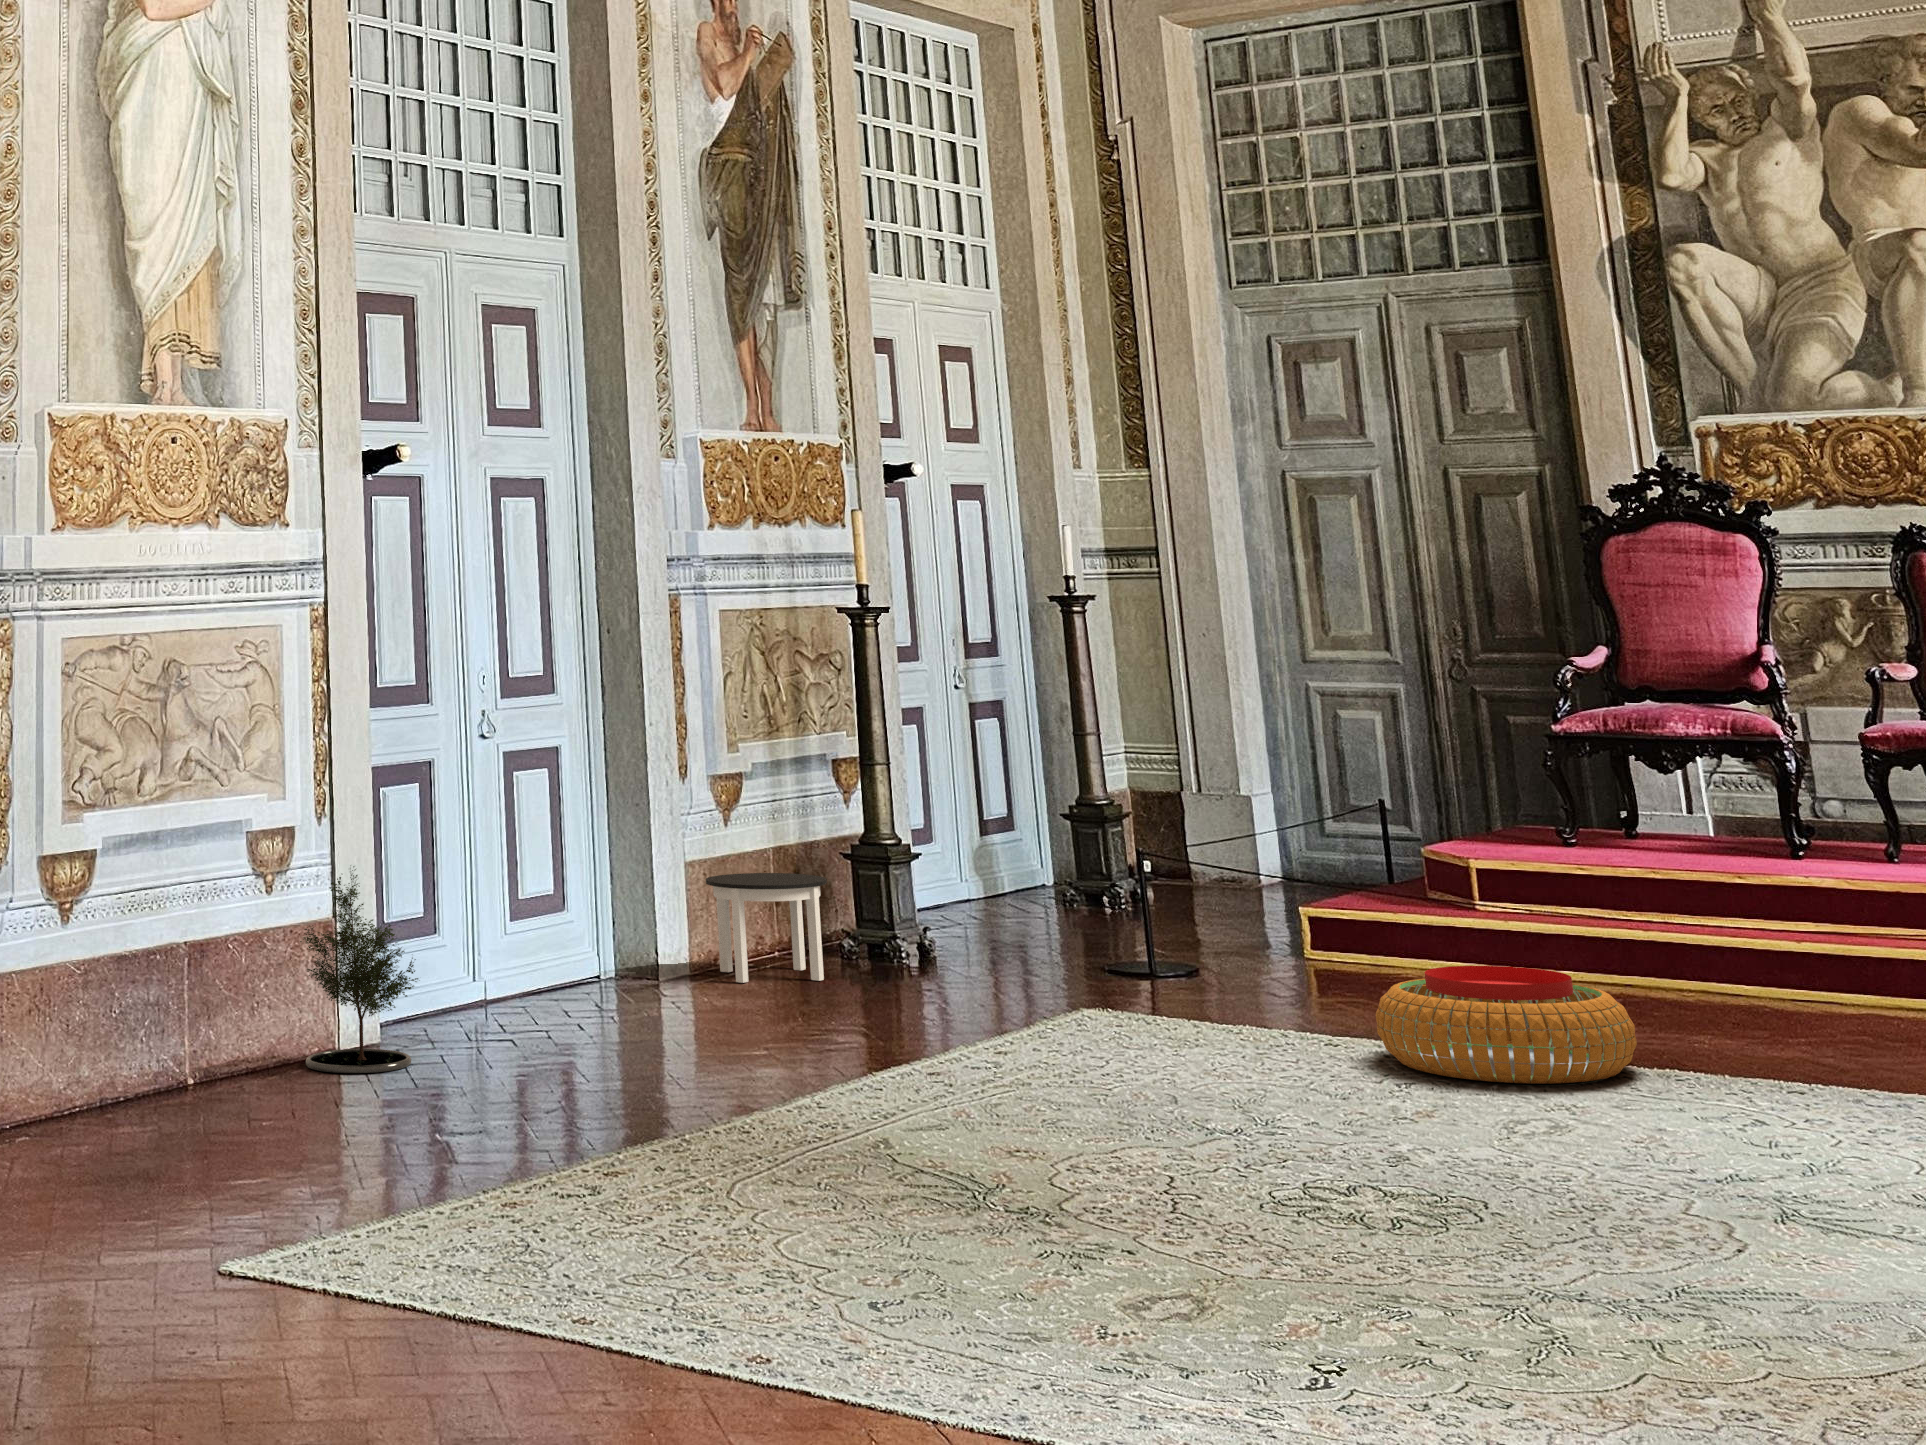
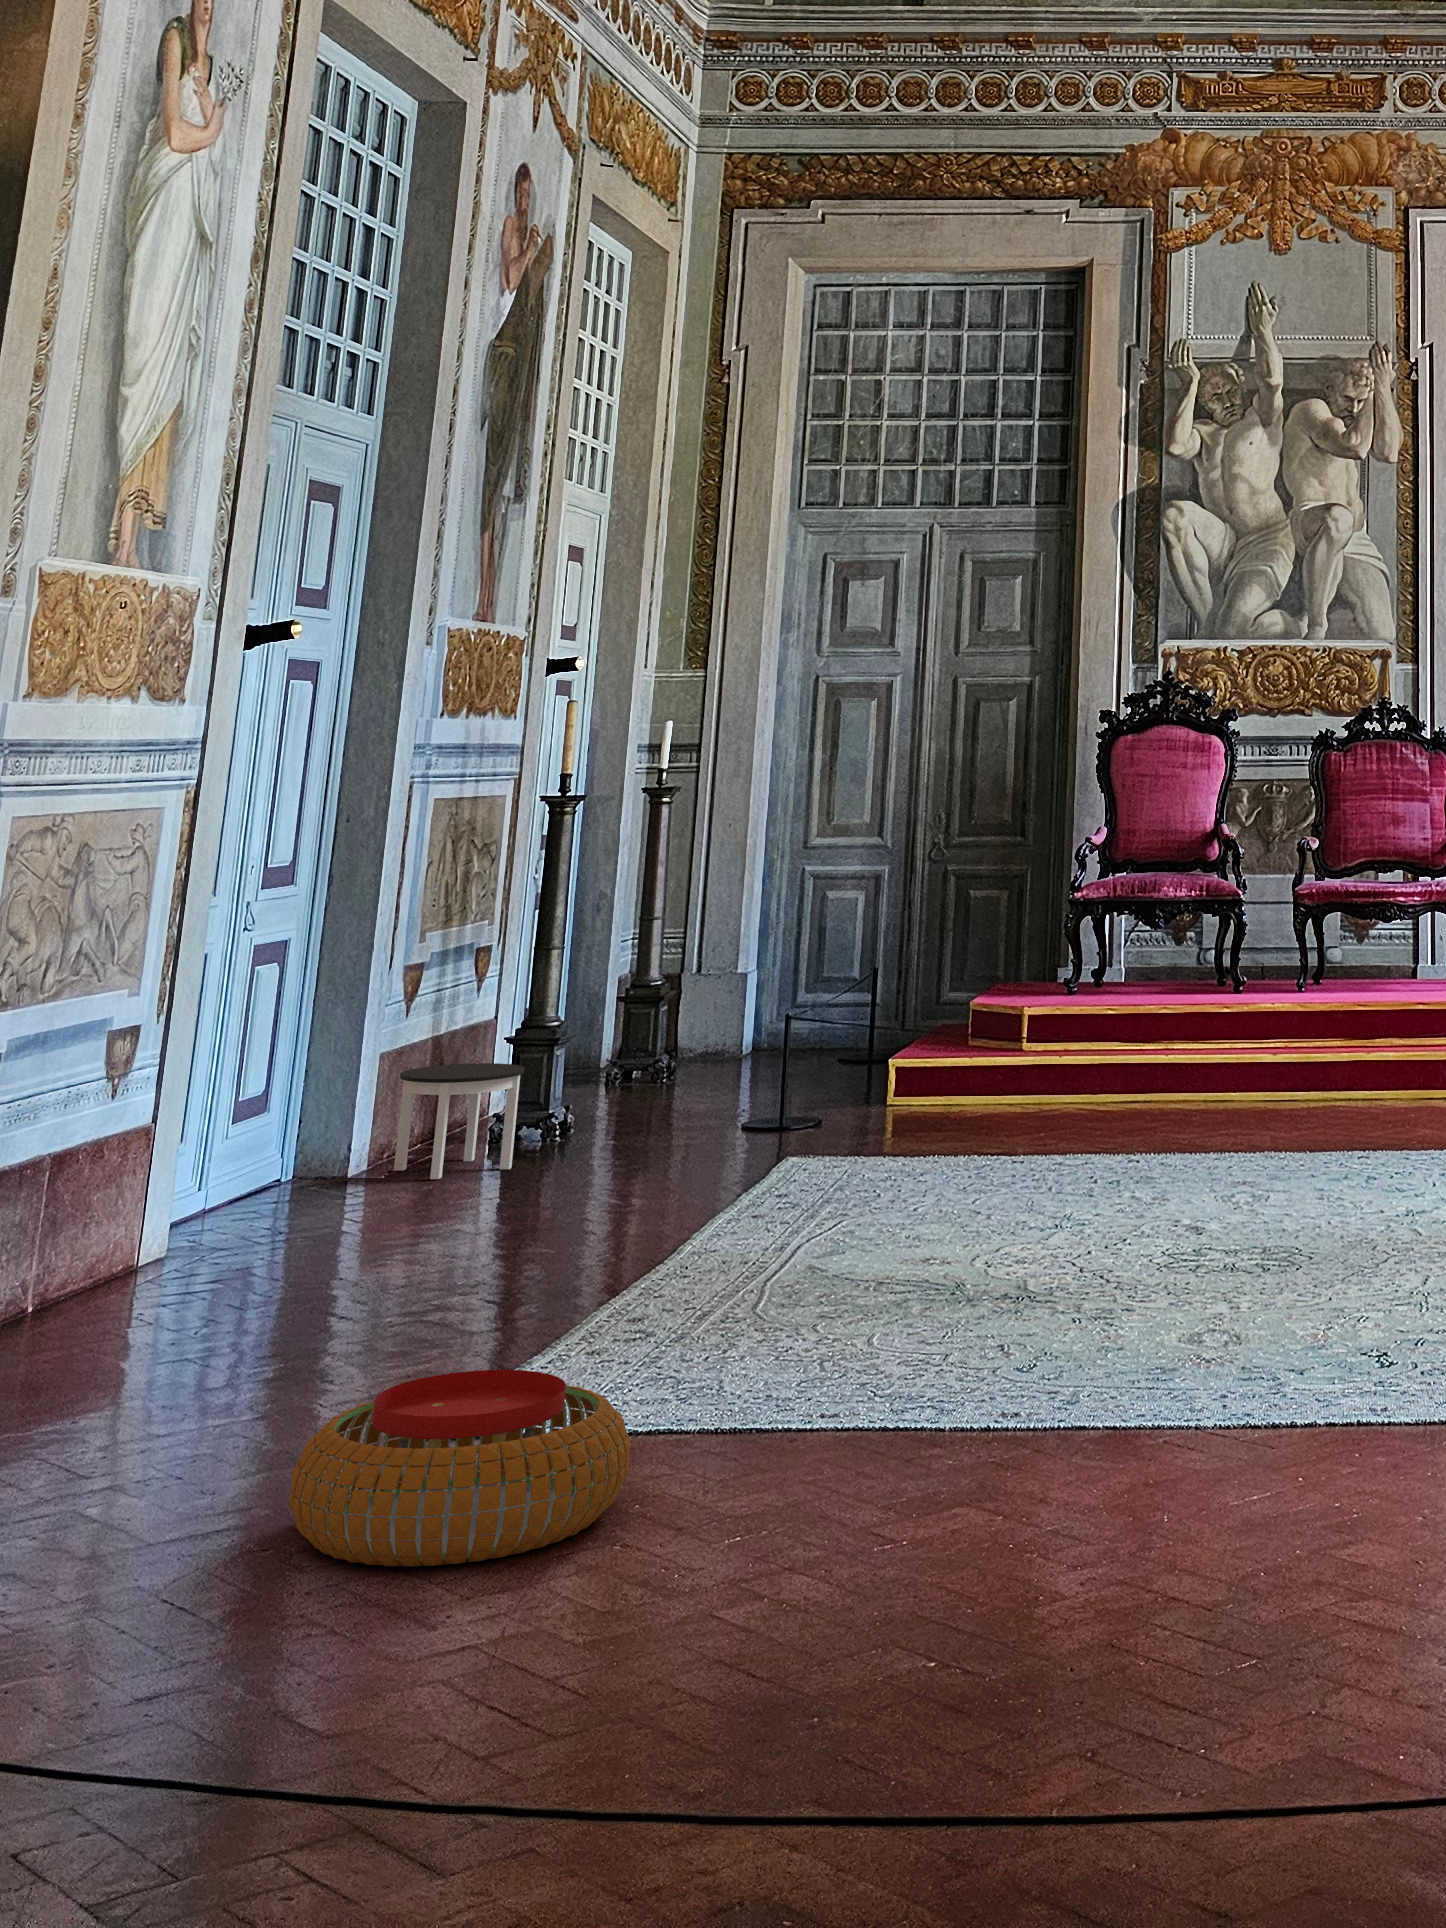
potted tree: present [300,866,418,1073] -> none [112,1088,268,1322]
pouf: present [1376,966,1637,1084] -> present [289,1370,631,1567]

